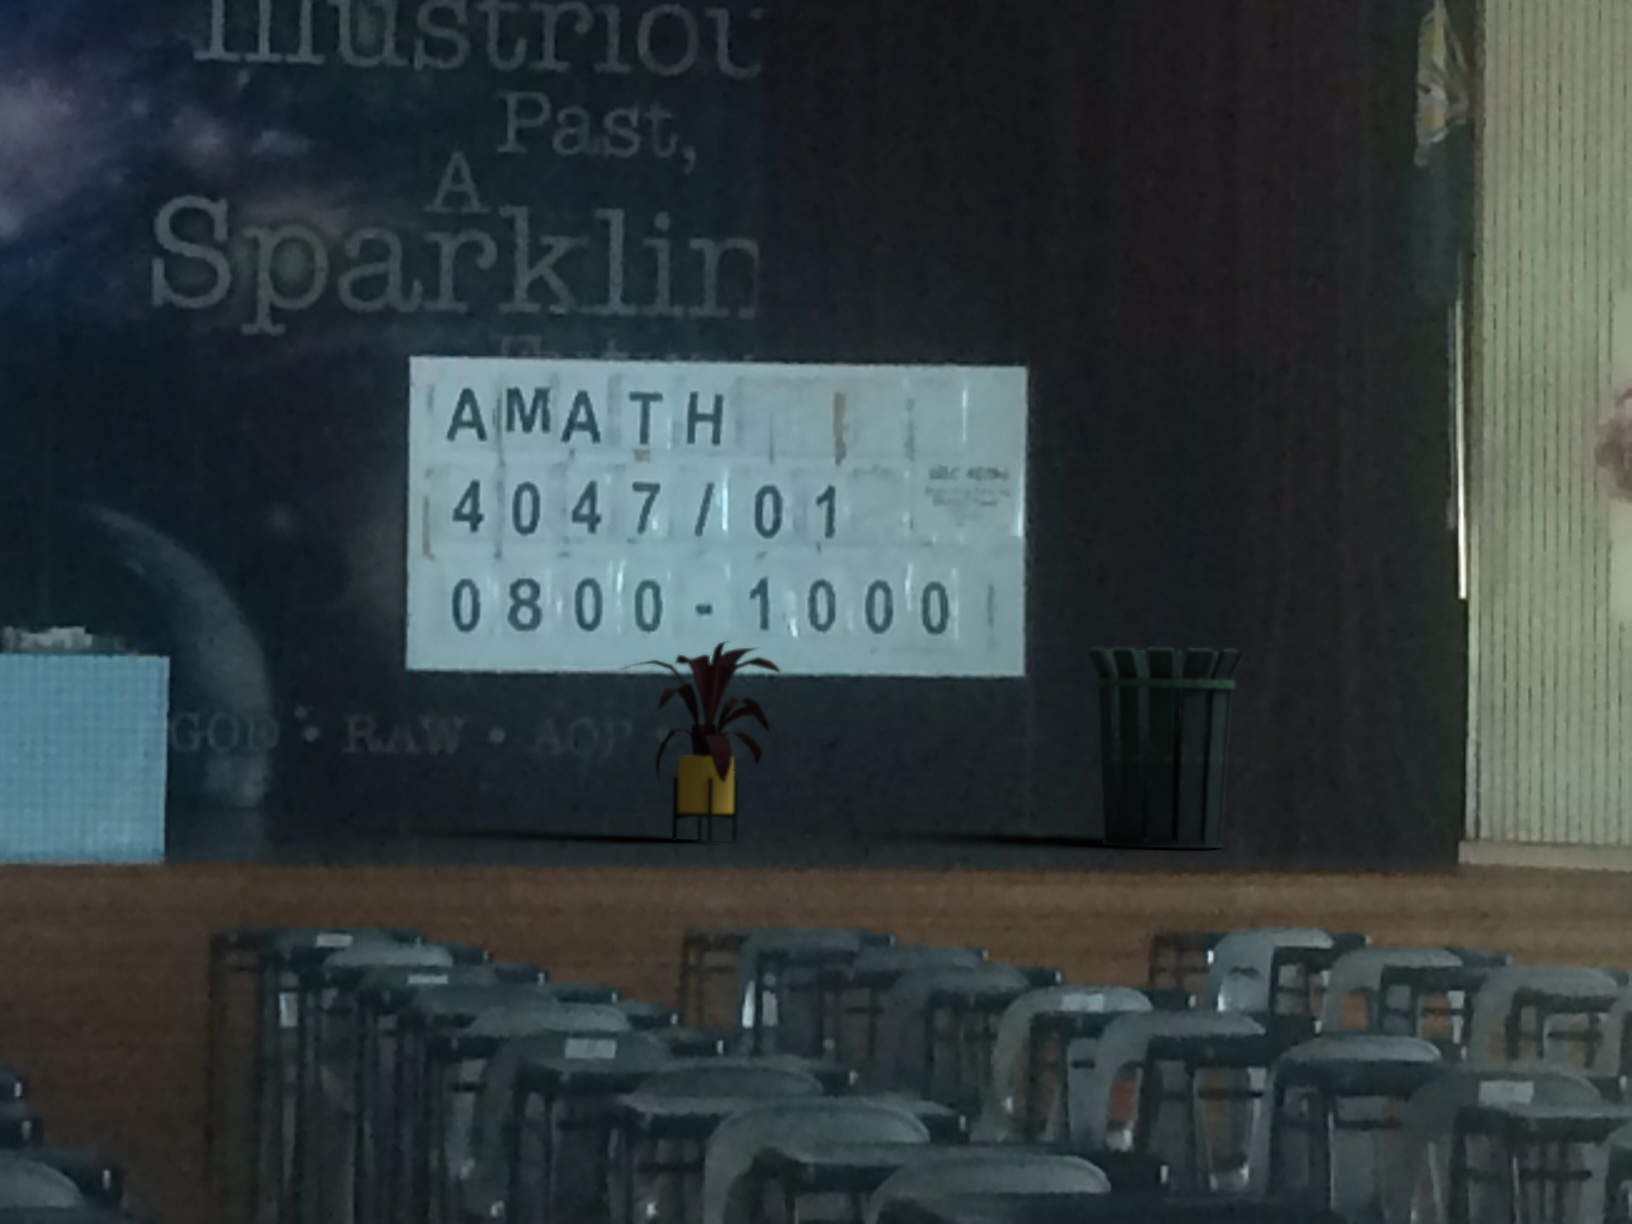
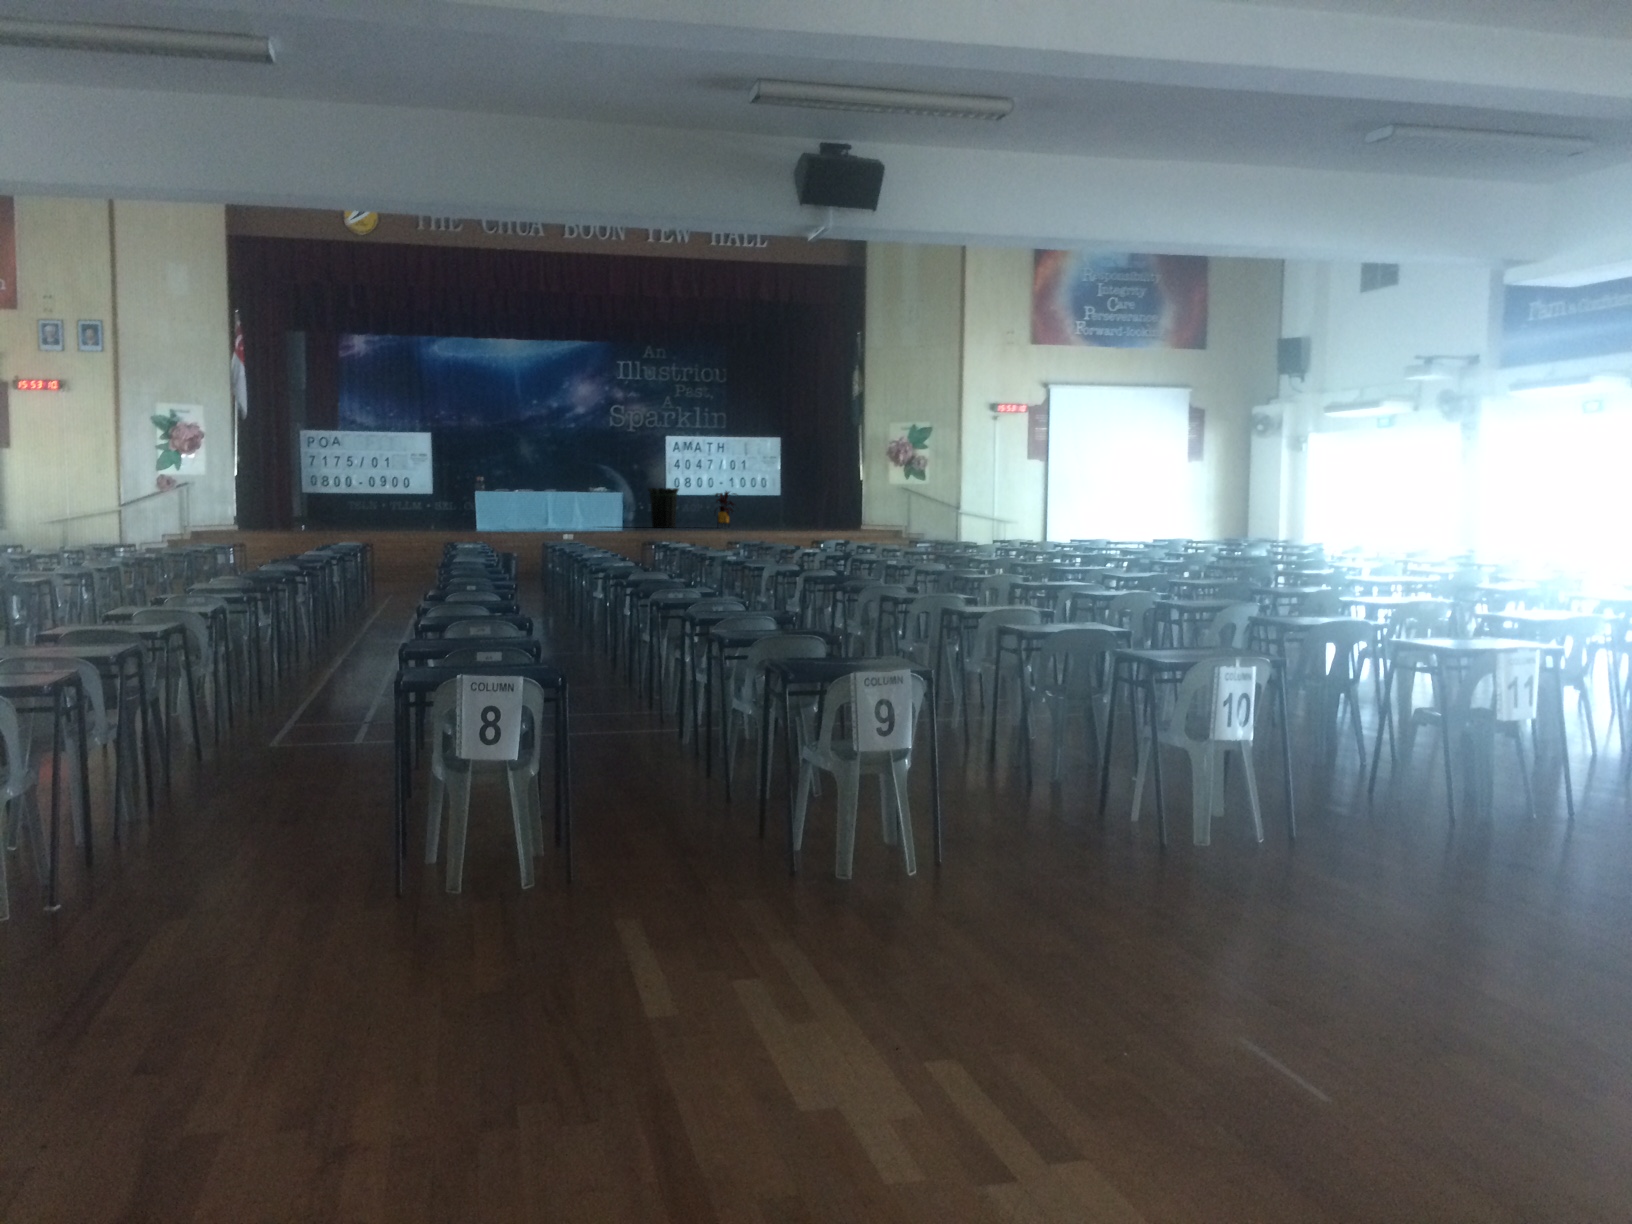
waste bin: present [1088,647,1245,848] -> present [648,488,679,528]

